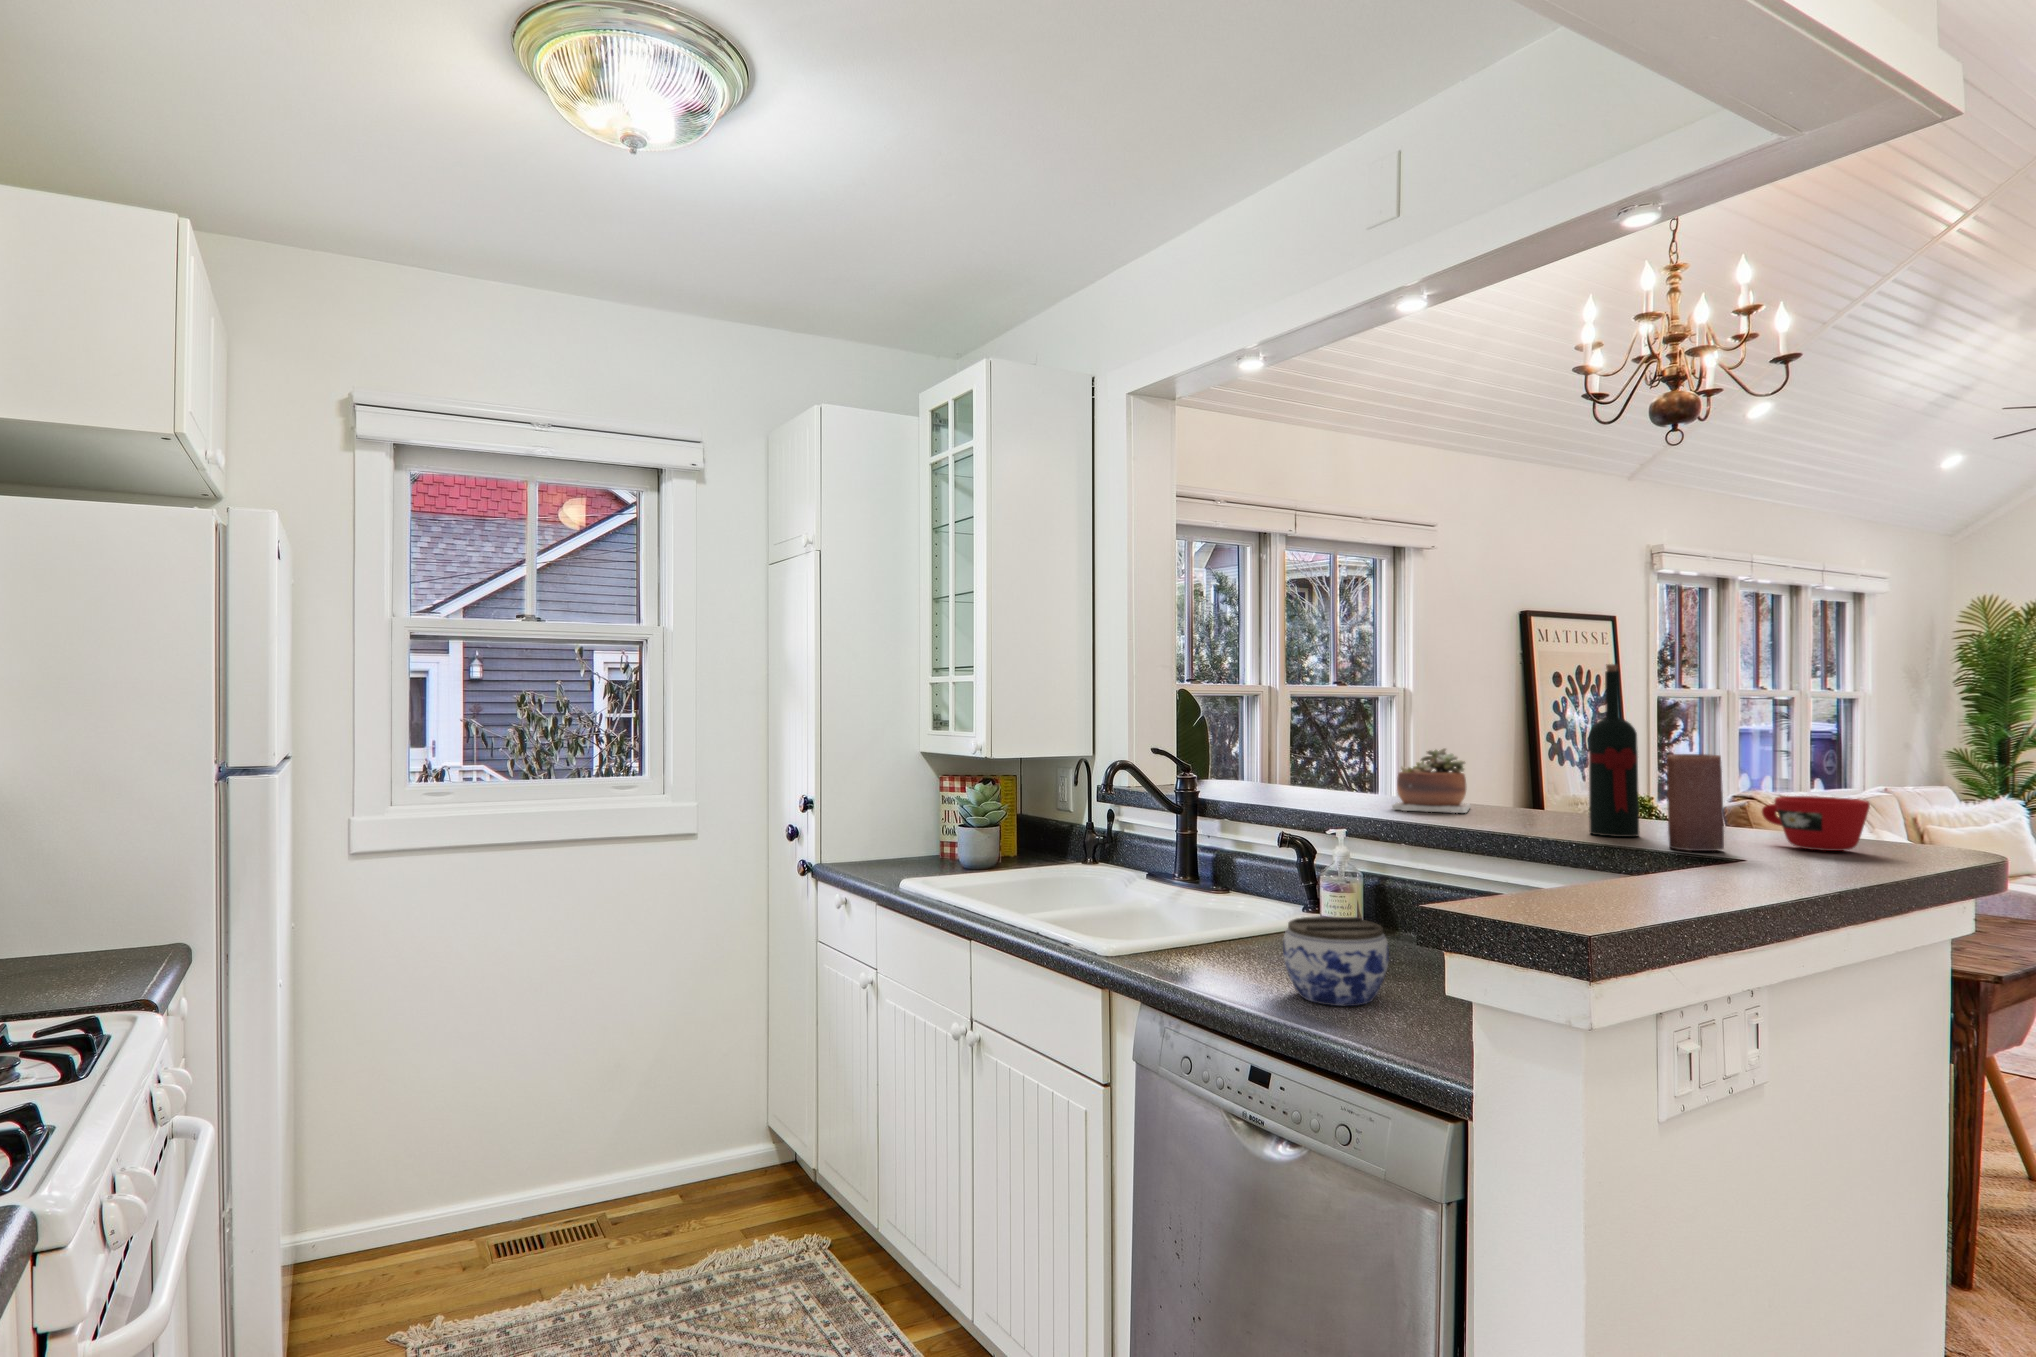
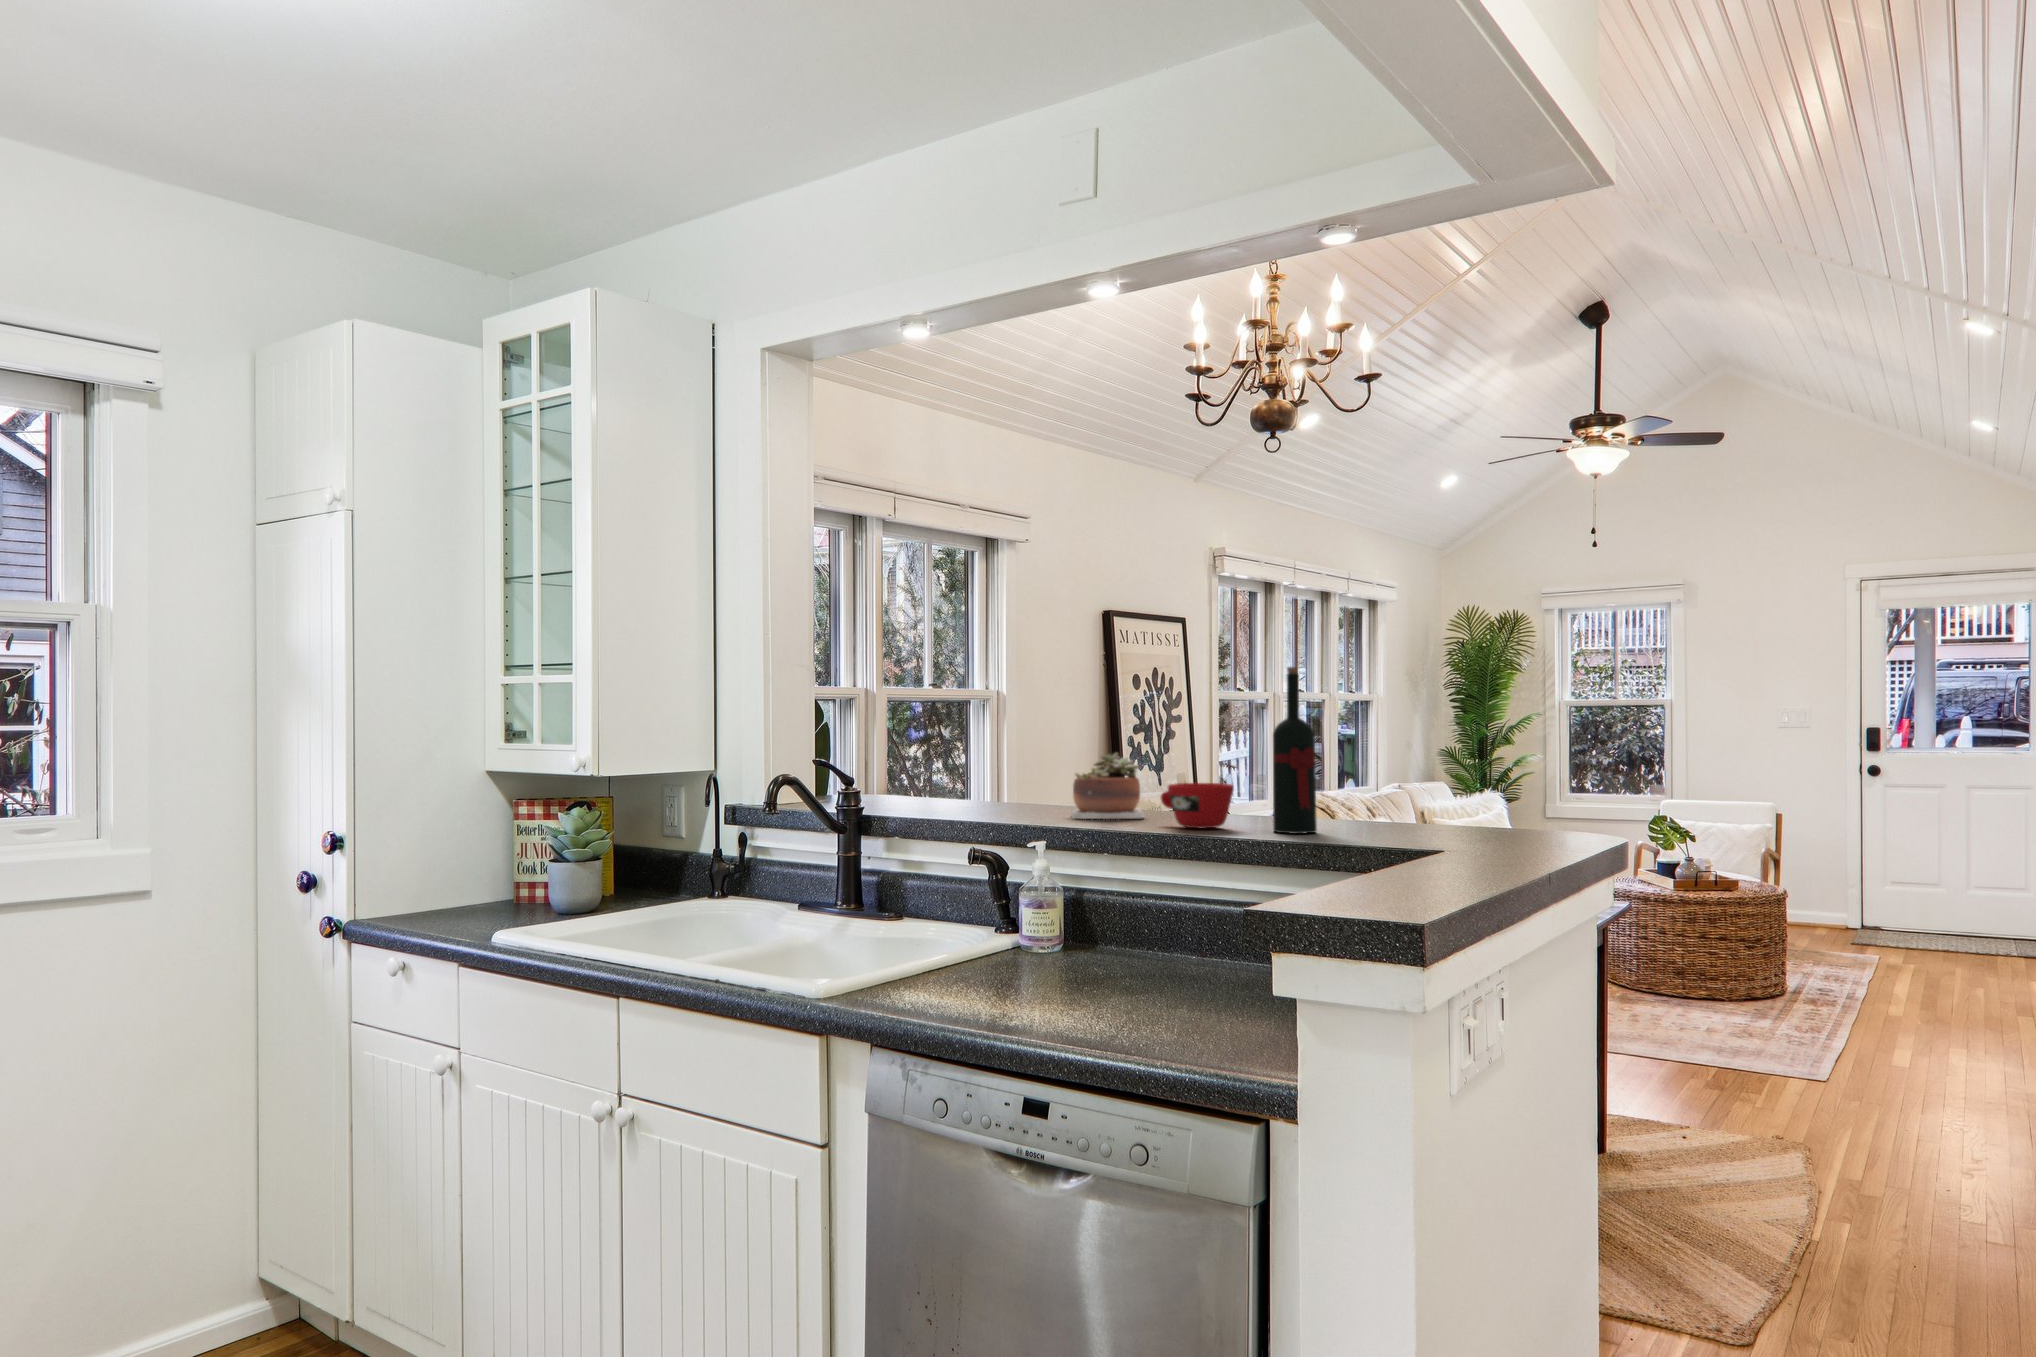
candle: present [1667,754,1724,851] -> none [1350,752,1398,843]
cup: present [1762,796,1870,851] -> present [1161,783,1234,828]
jar: present [1283,916,1389,1006] -> none [1035,929,1142,1022]

